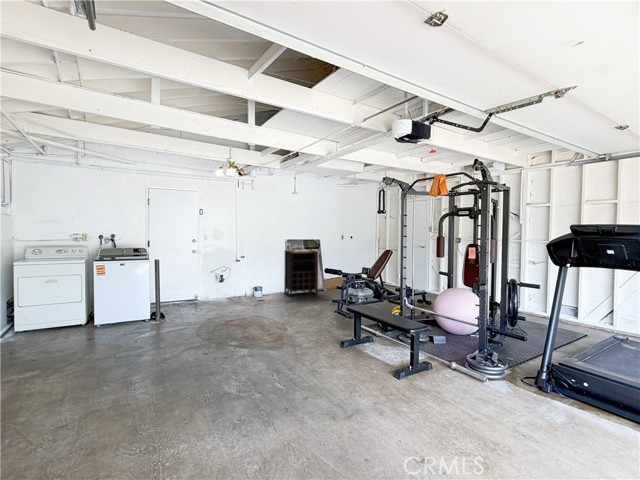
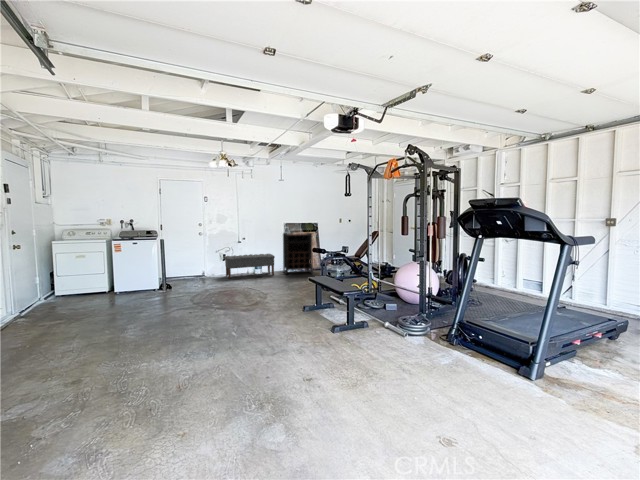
bench: none [221,273,277,303] -> present [225,254,275,279]

